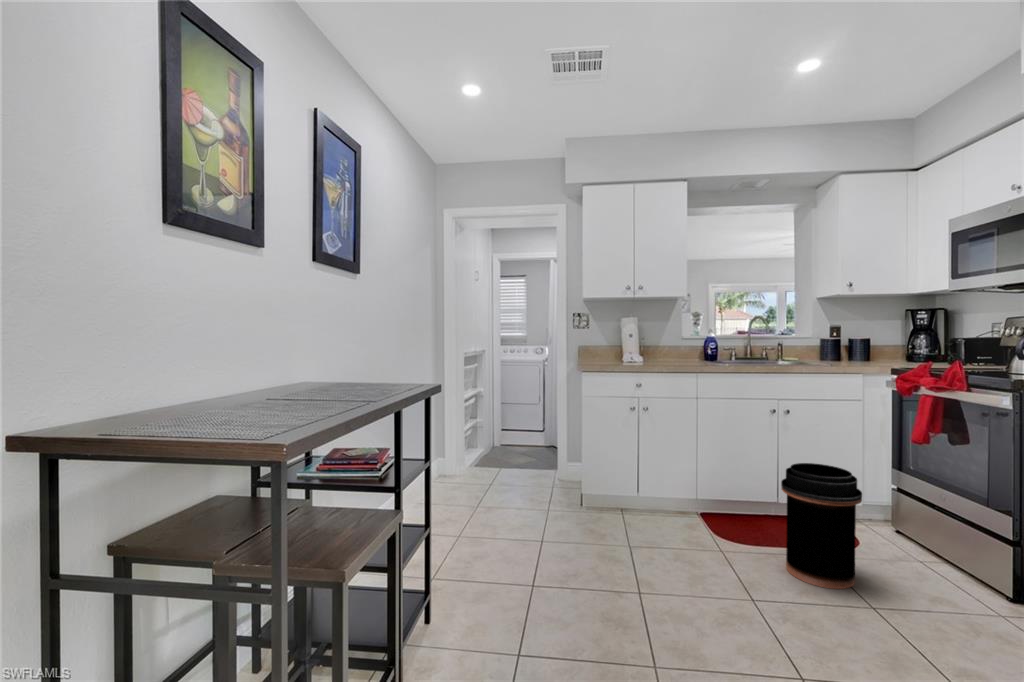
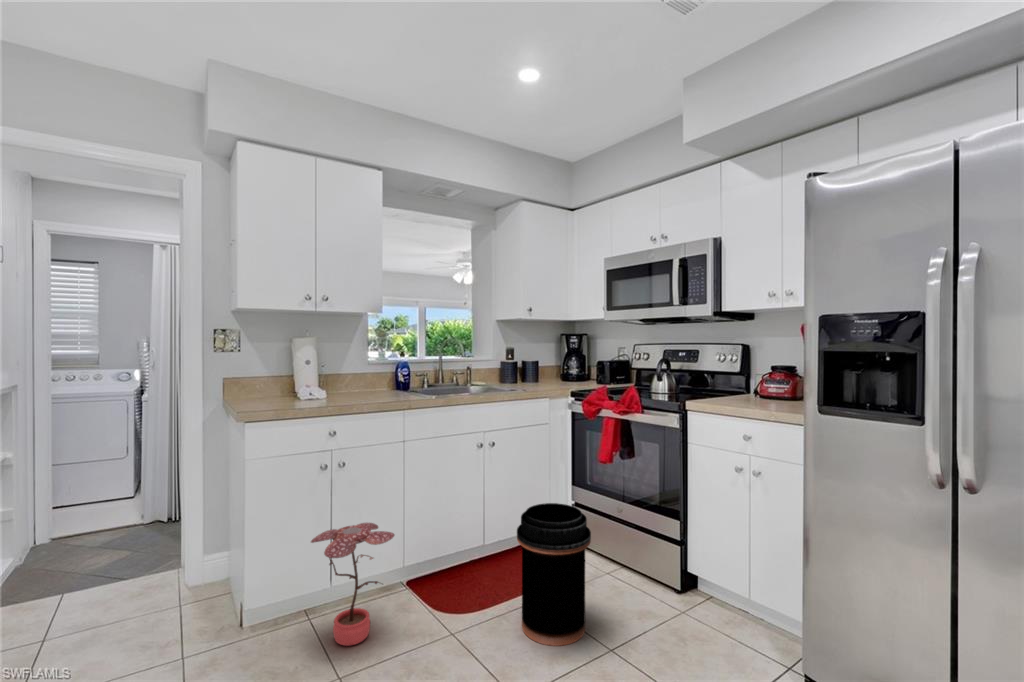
potted plant: none [620,451,677,533] -> present [311,523,394,646]

